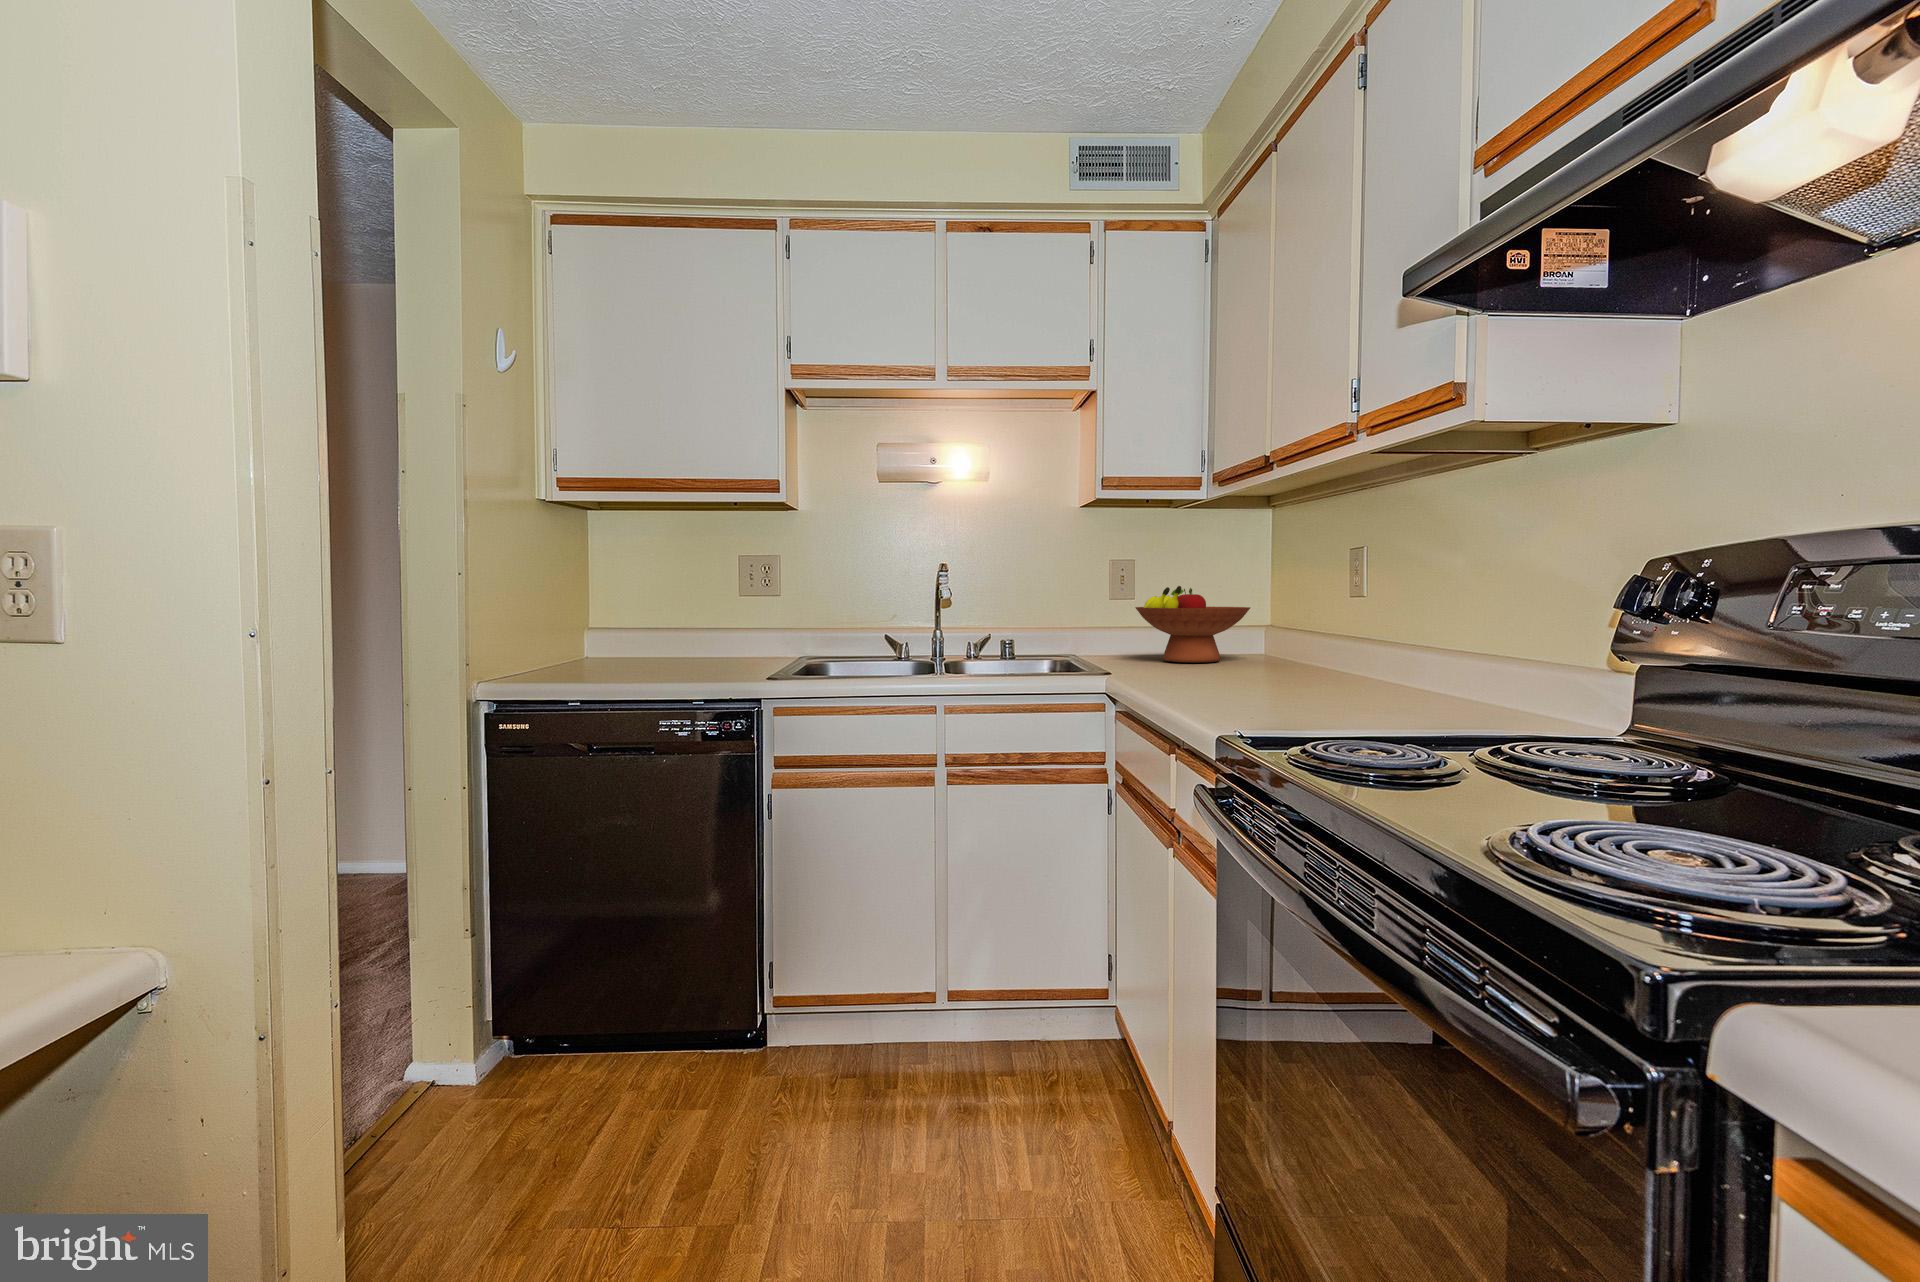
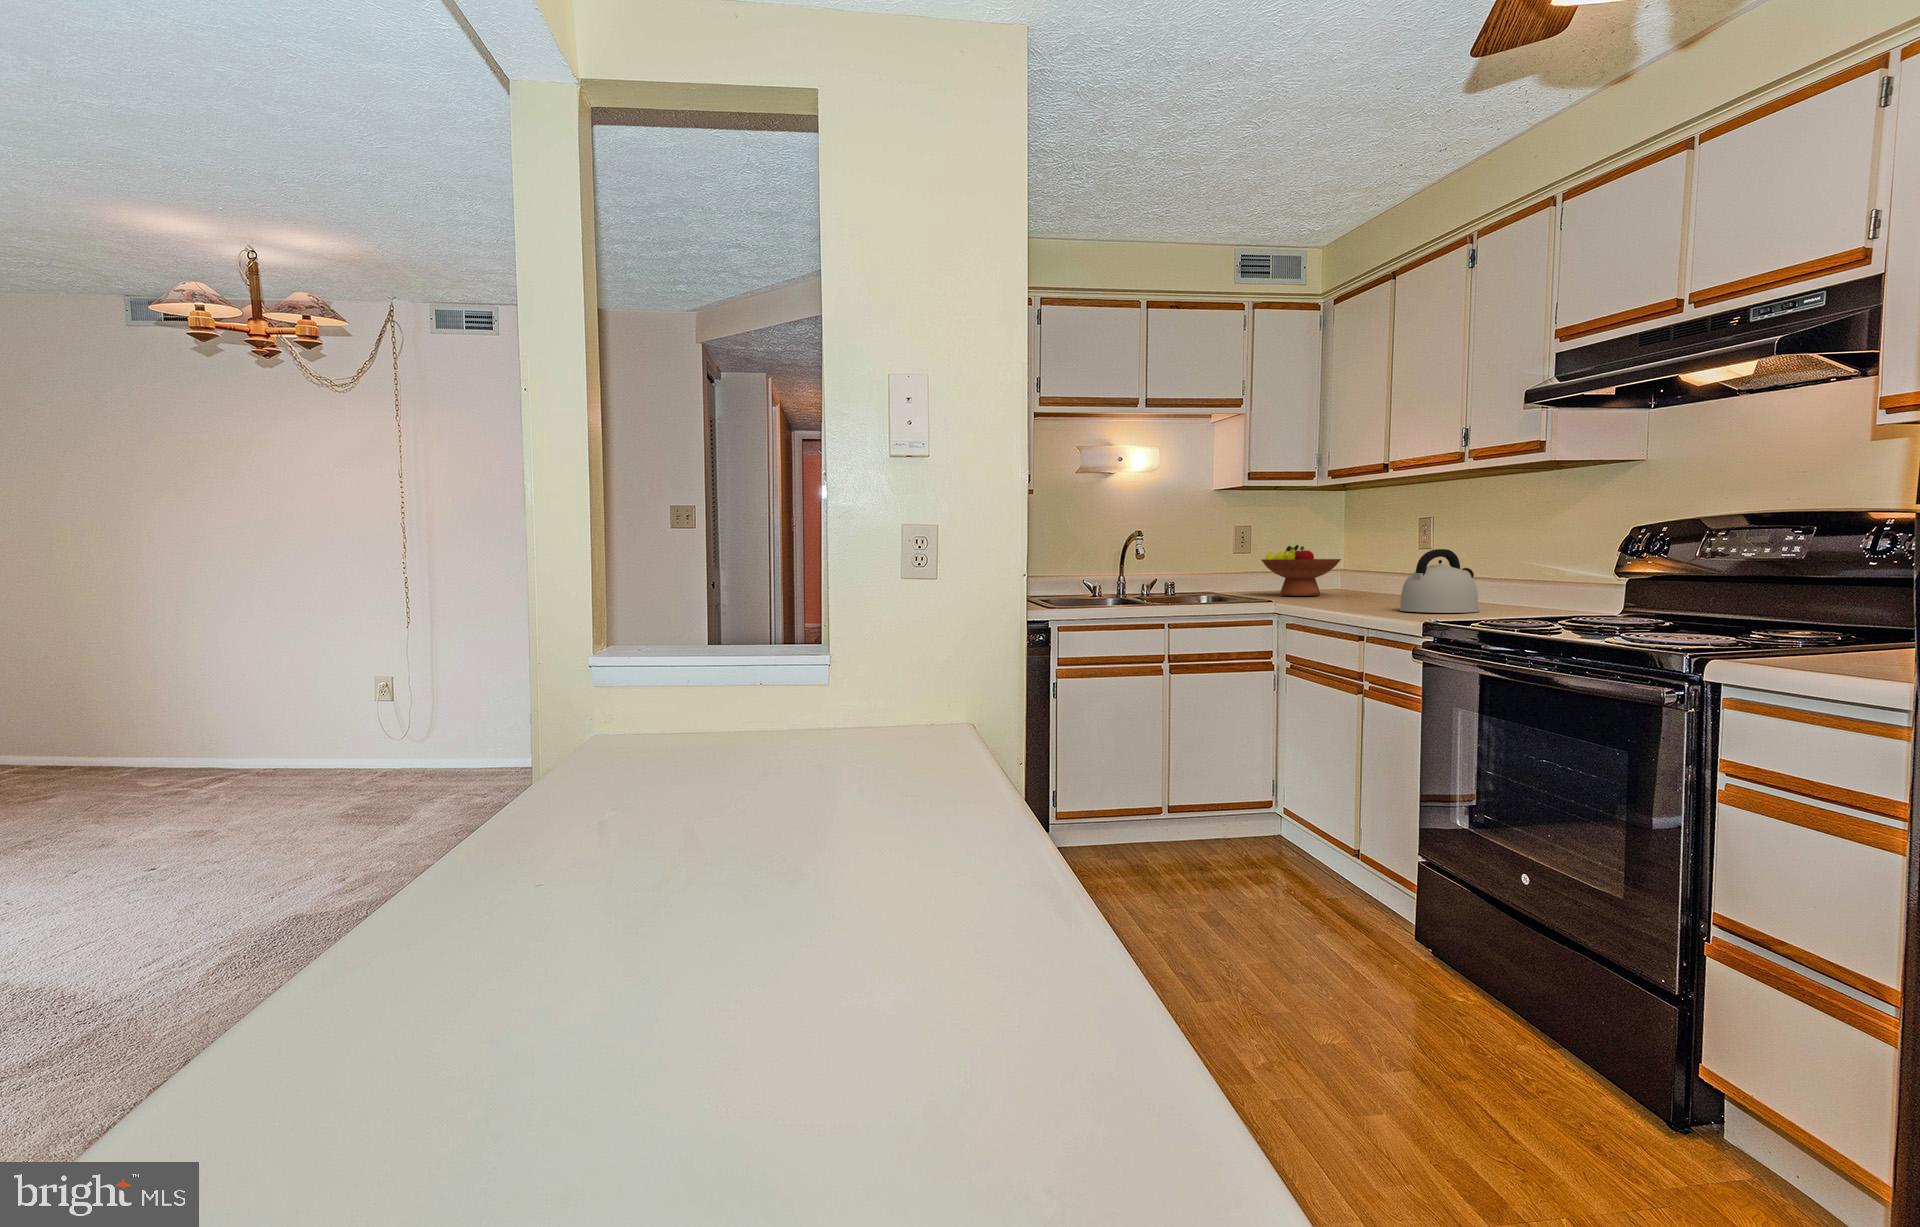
kettle: none [1258,597,1392,710] -> present [1399,549,1479,613]

